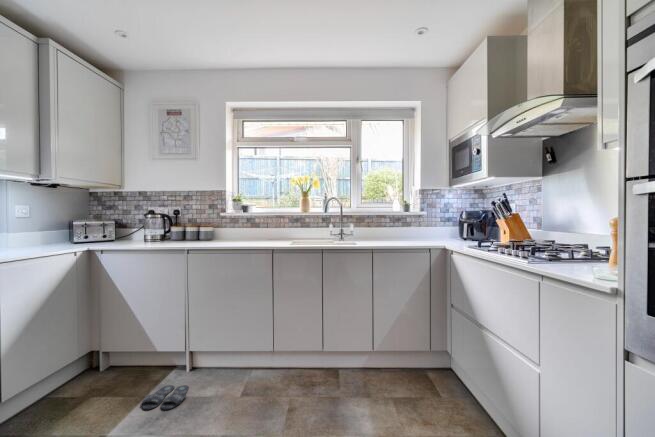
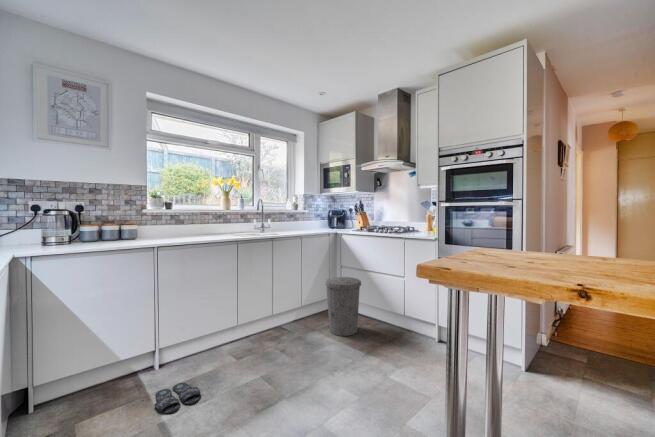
trash can: none [377,315,433,411] -> present [326,277,361,336]

